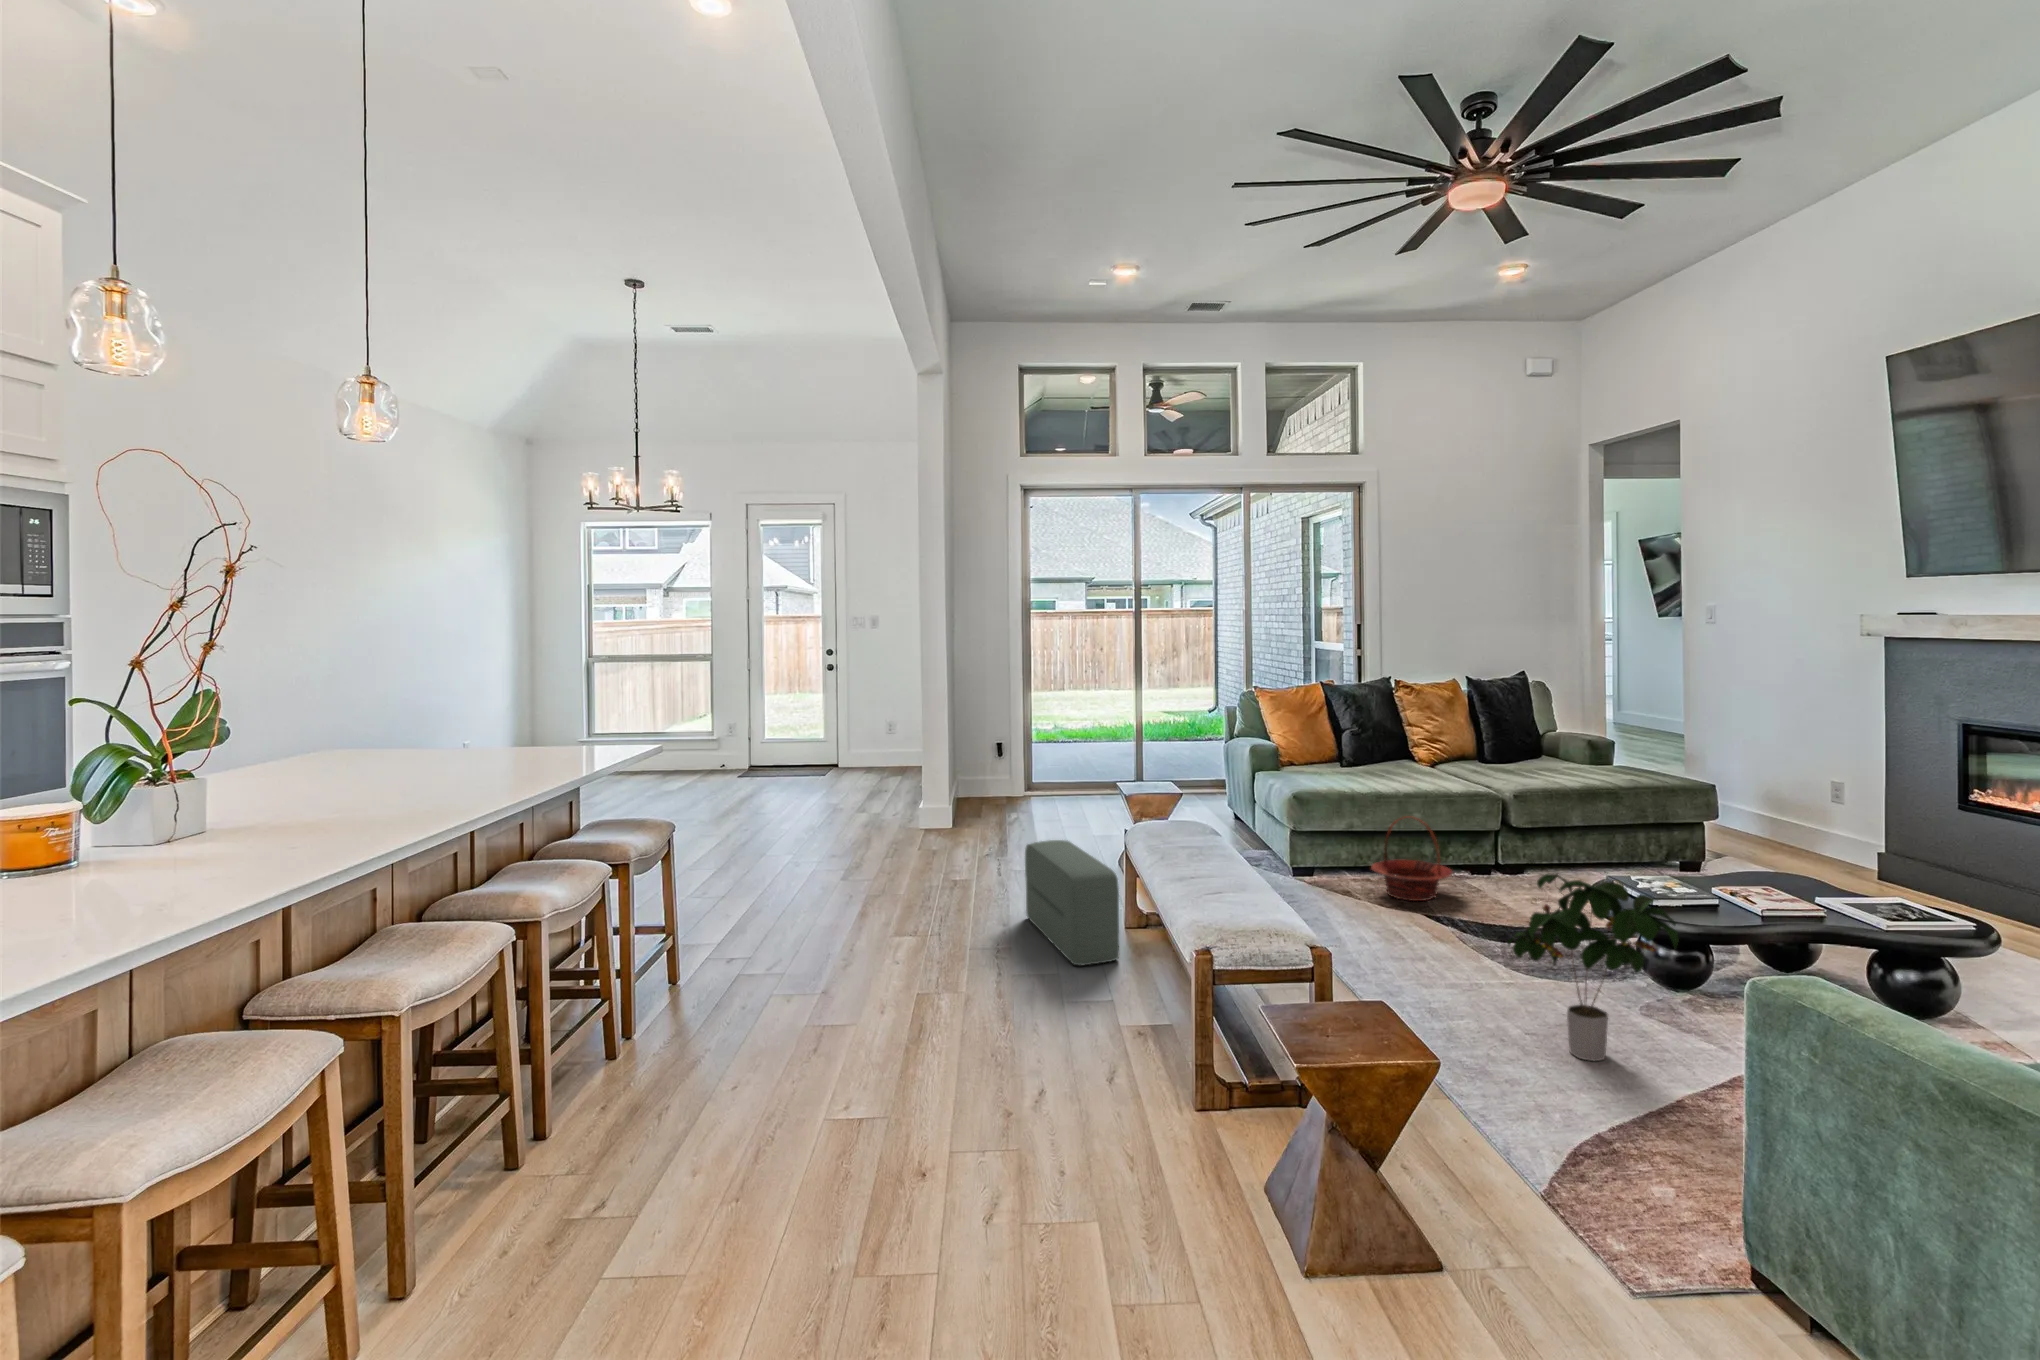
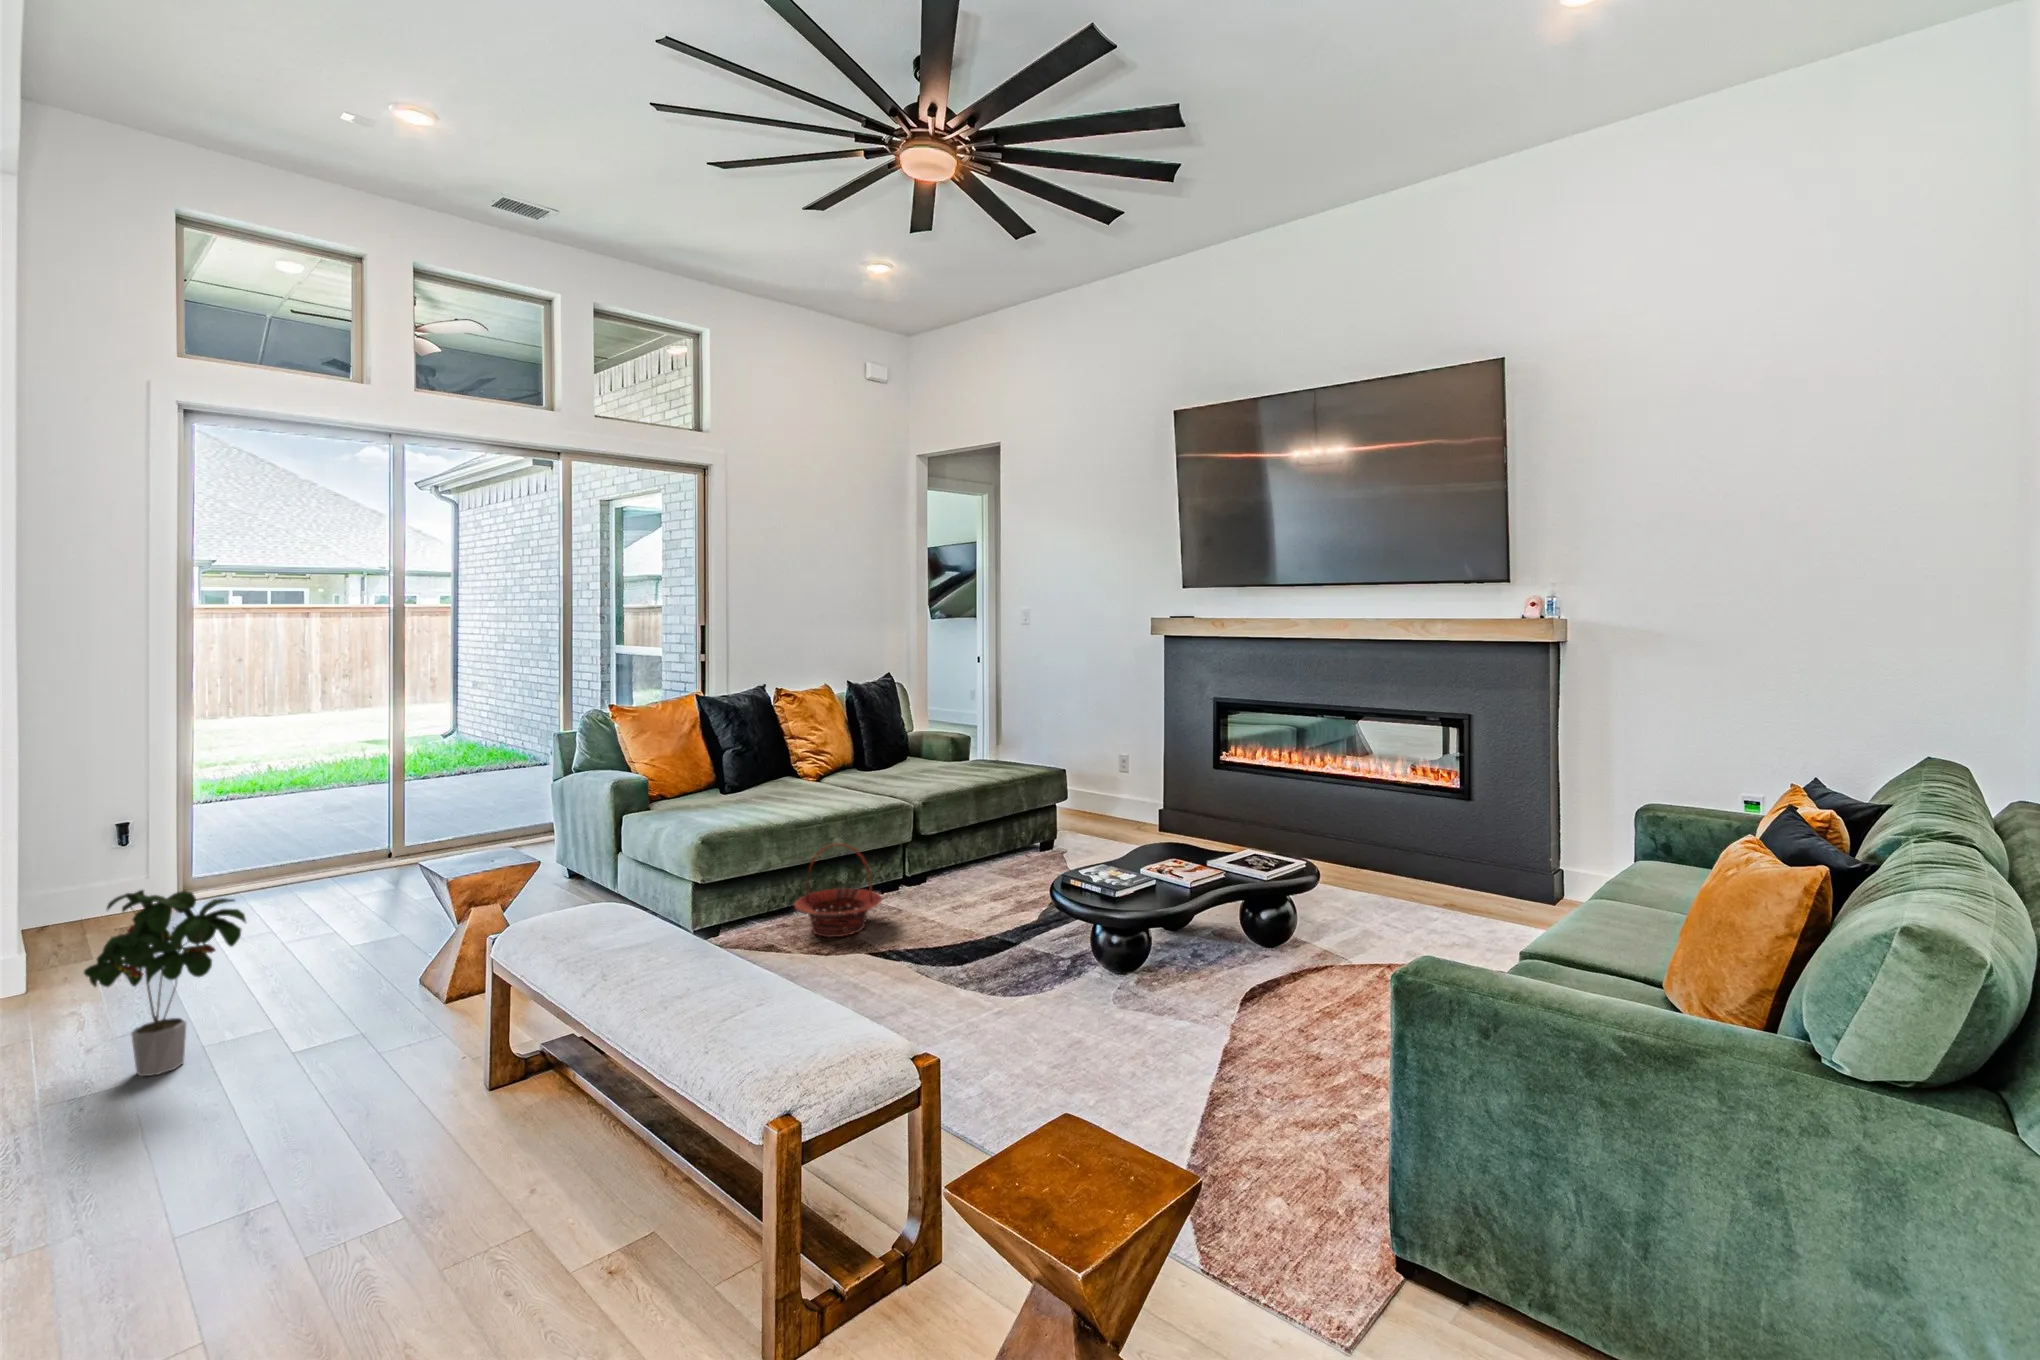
pouf: present [1025,840,1119,966] -> none [295,972,518,1178]
potted plant: present [1507,874,1679,1061] -> present [84,890,246,1076]

